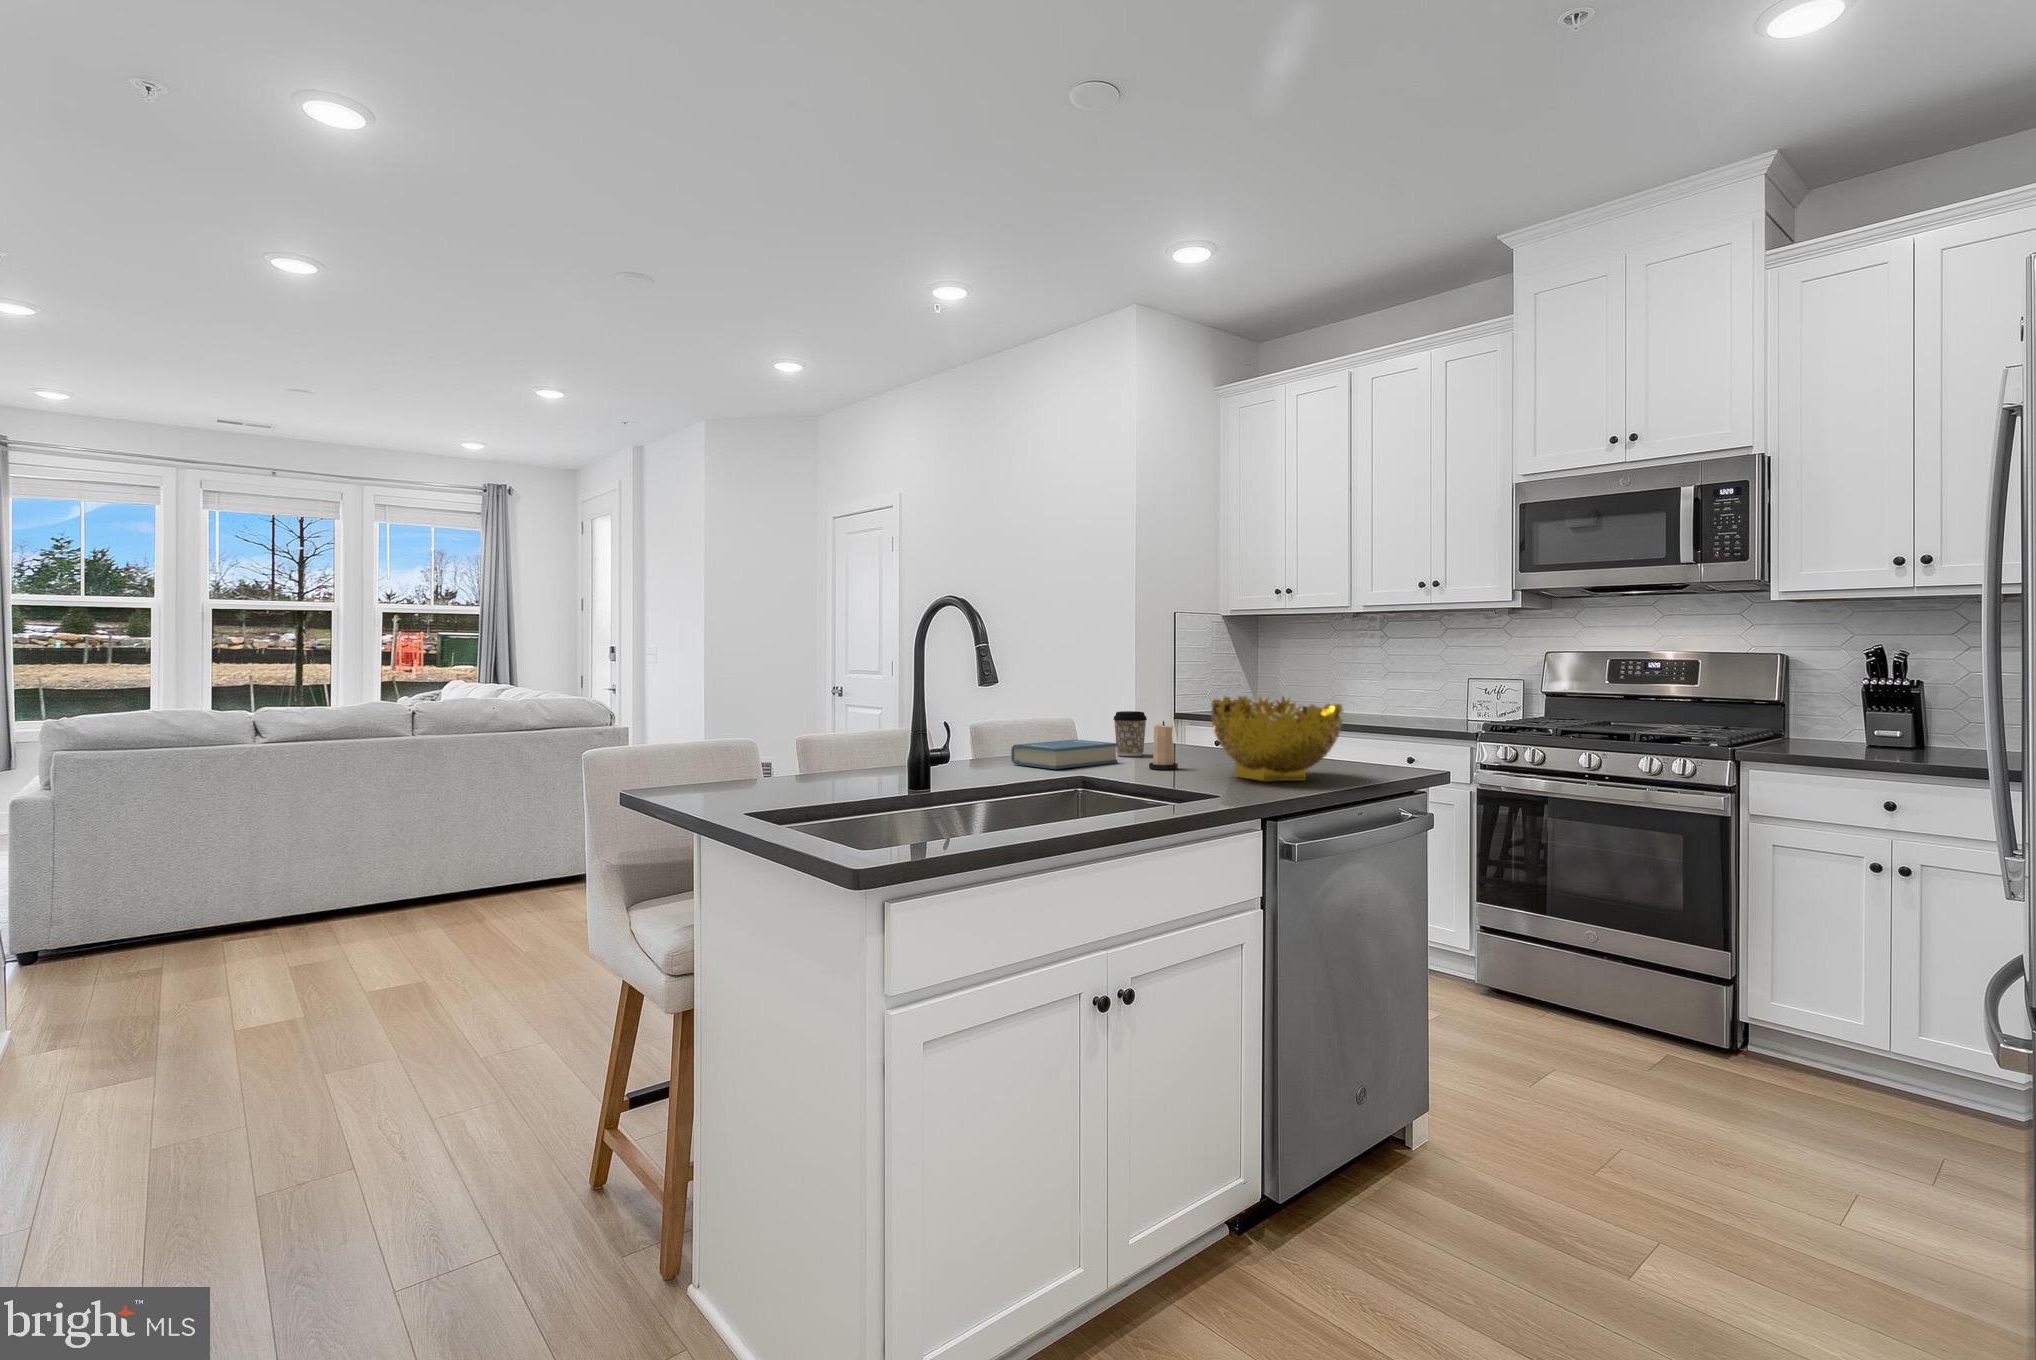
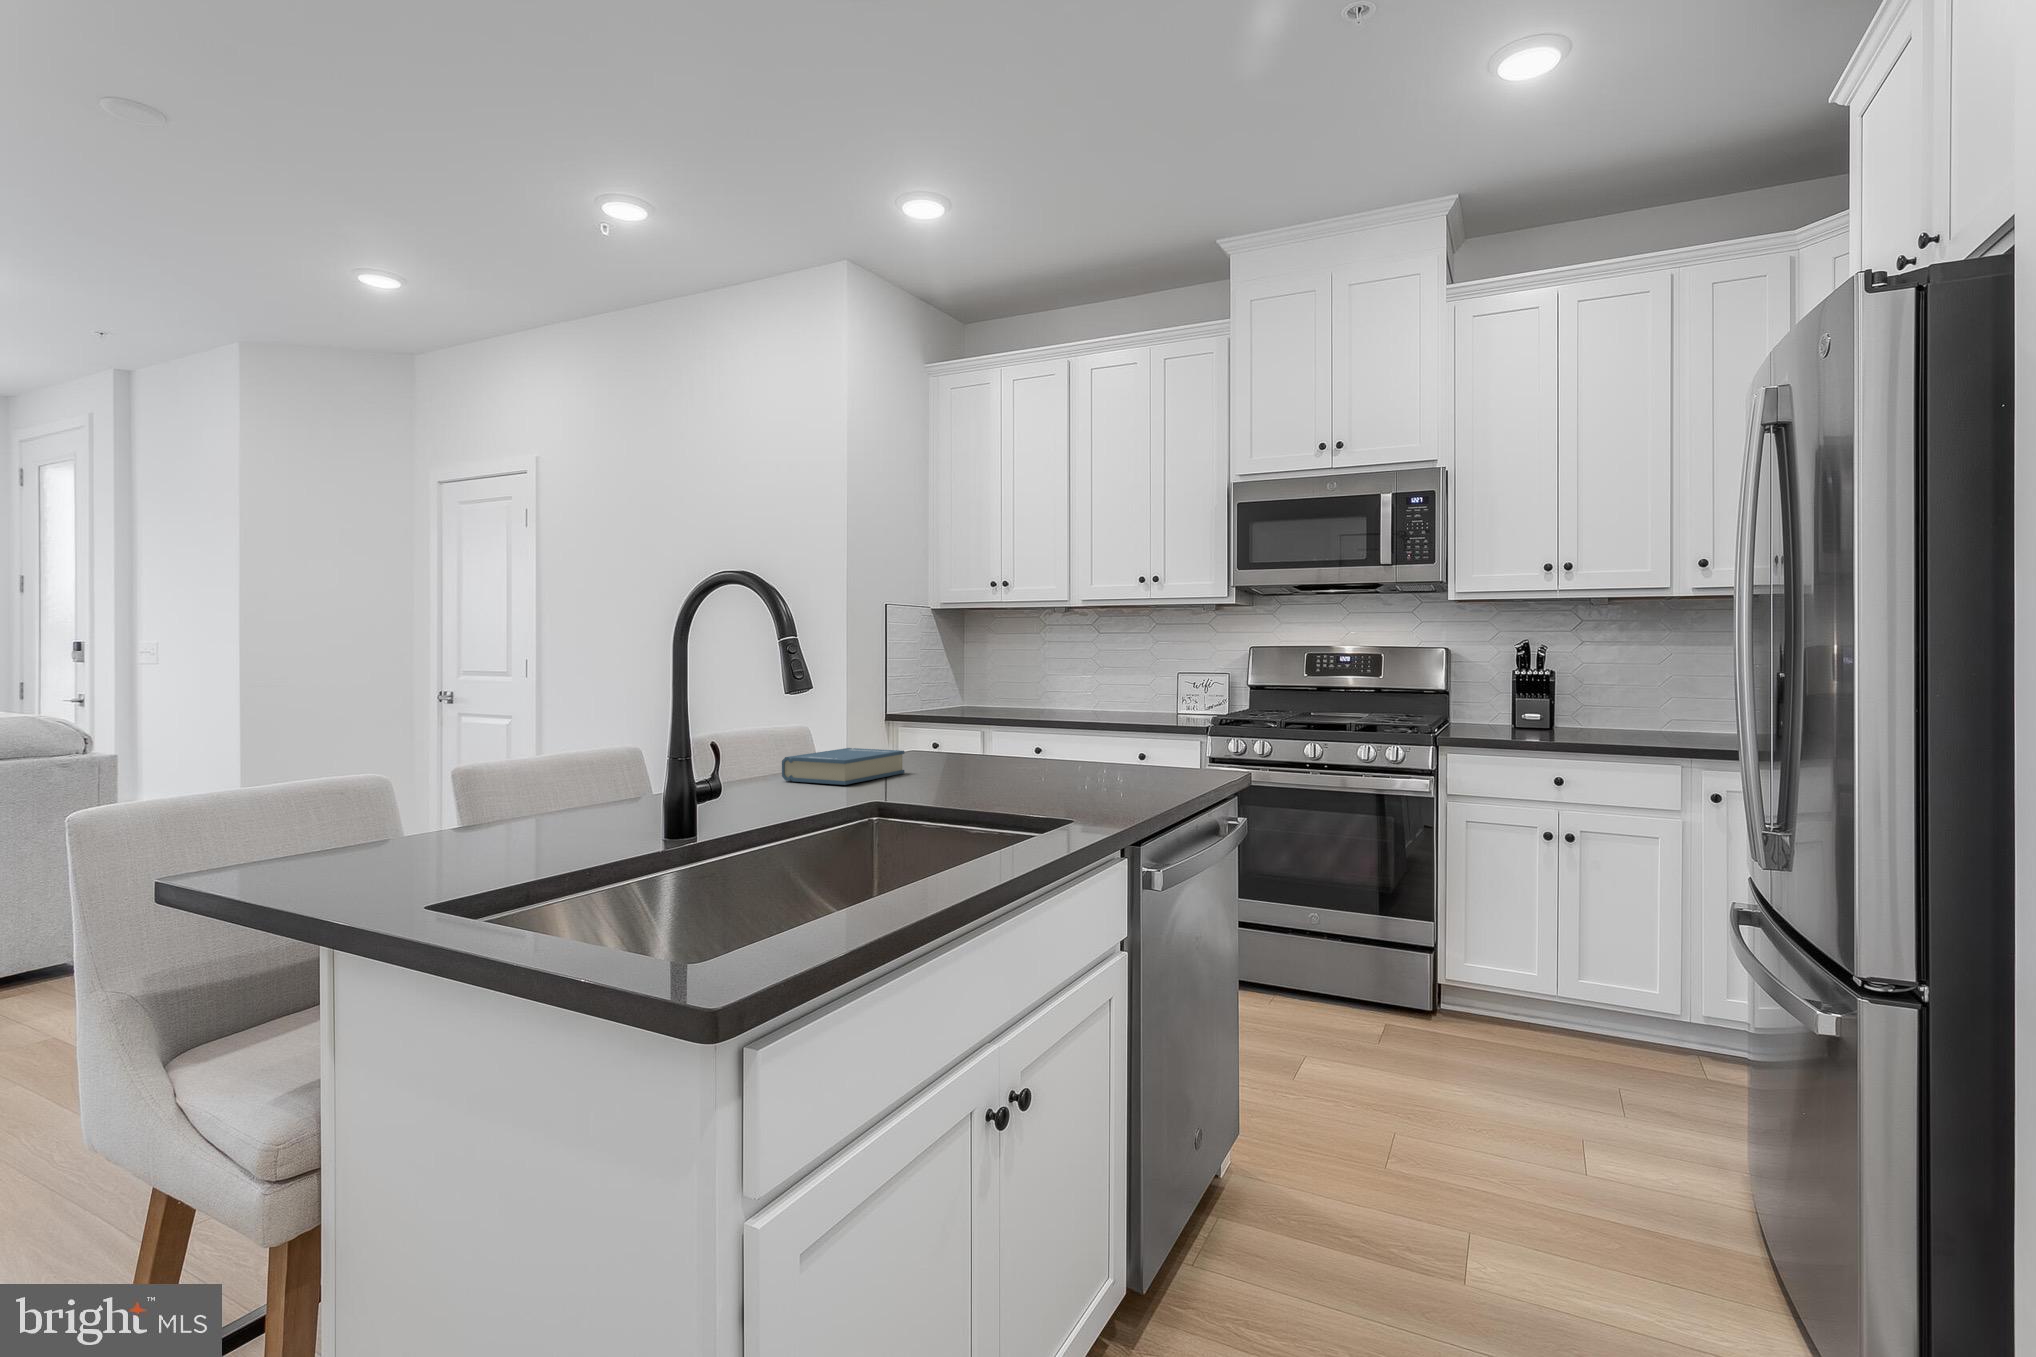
decorative bowl: present [1211,696,1343,782] -> none [1029,692,1171,789]
coffee cup: present [1114,711,1147,756] -> none [887,713,926,765]
candle: present [1149,721,1178,770] -> none [949,723,980,779]

